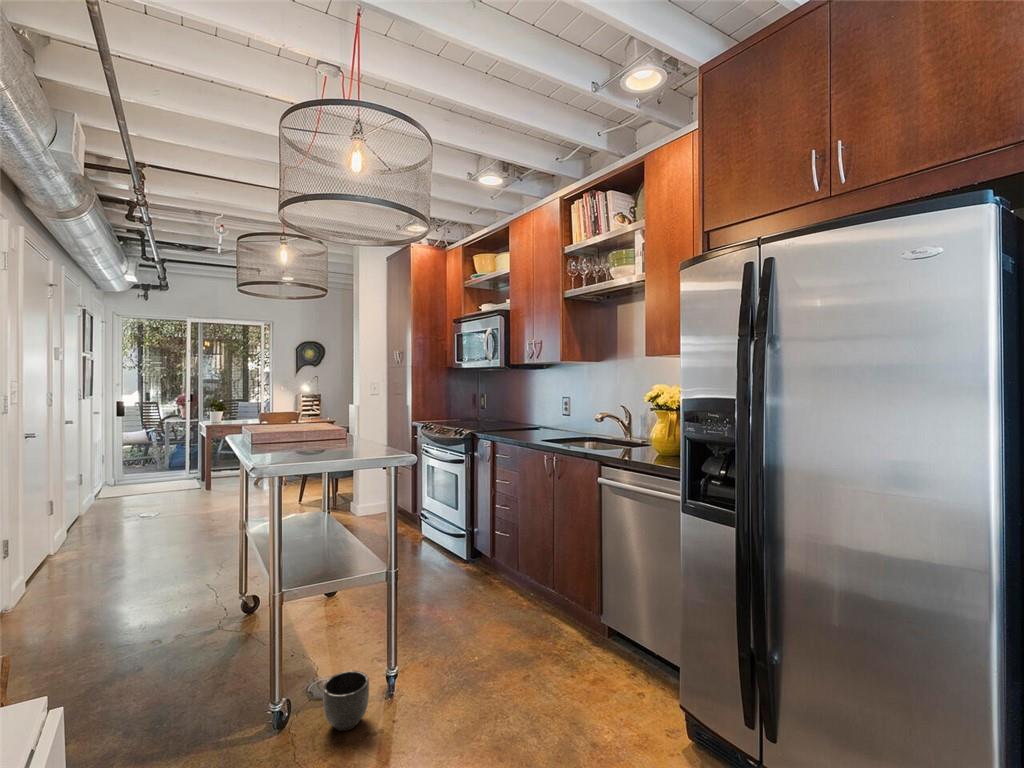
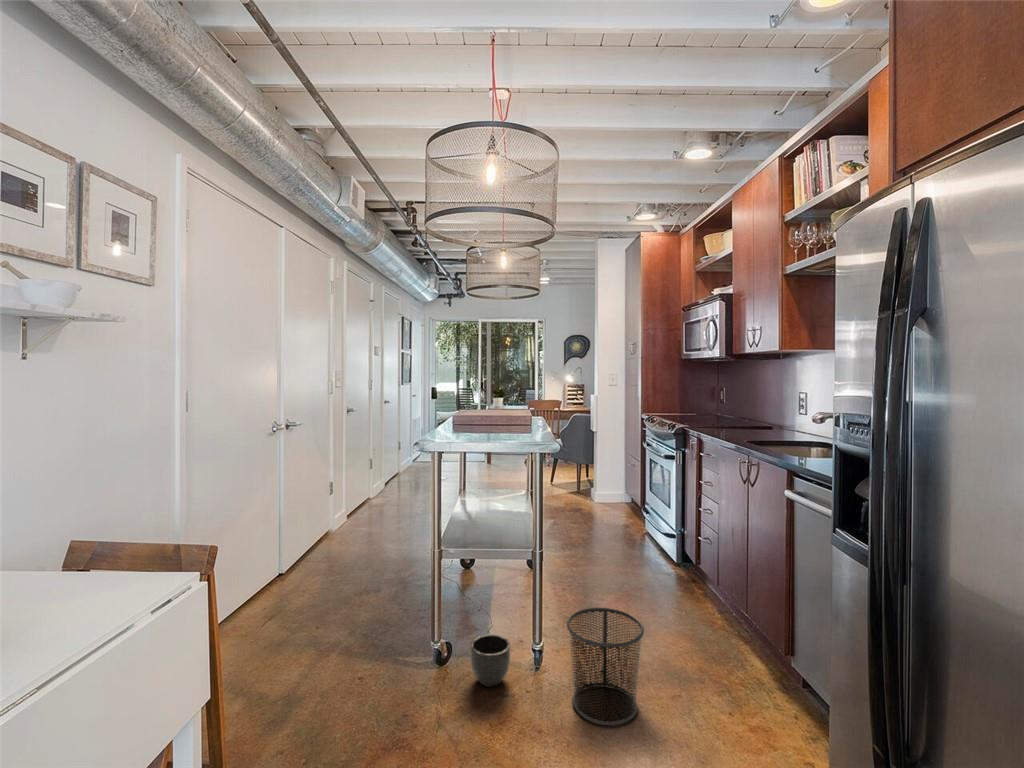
waste bin: none [433,610,508,723] -> present [567,608,644,725]

